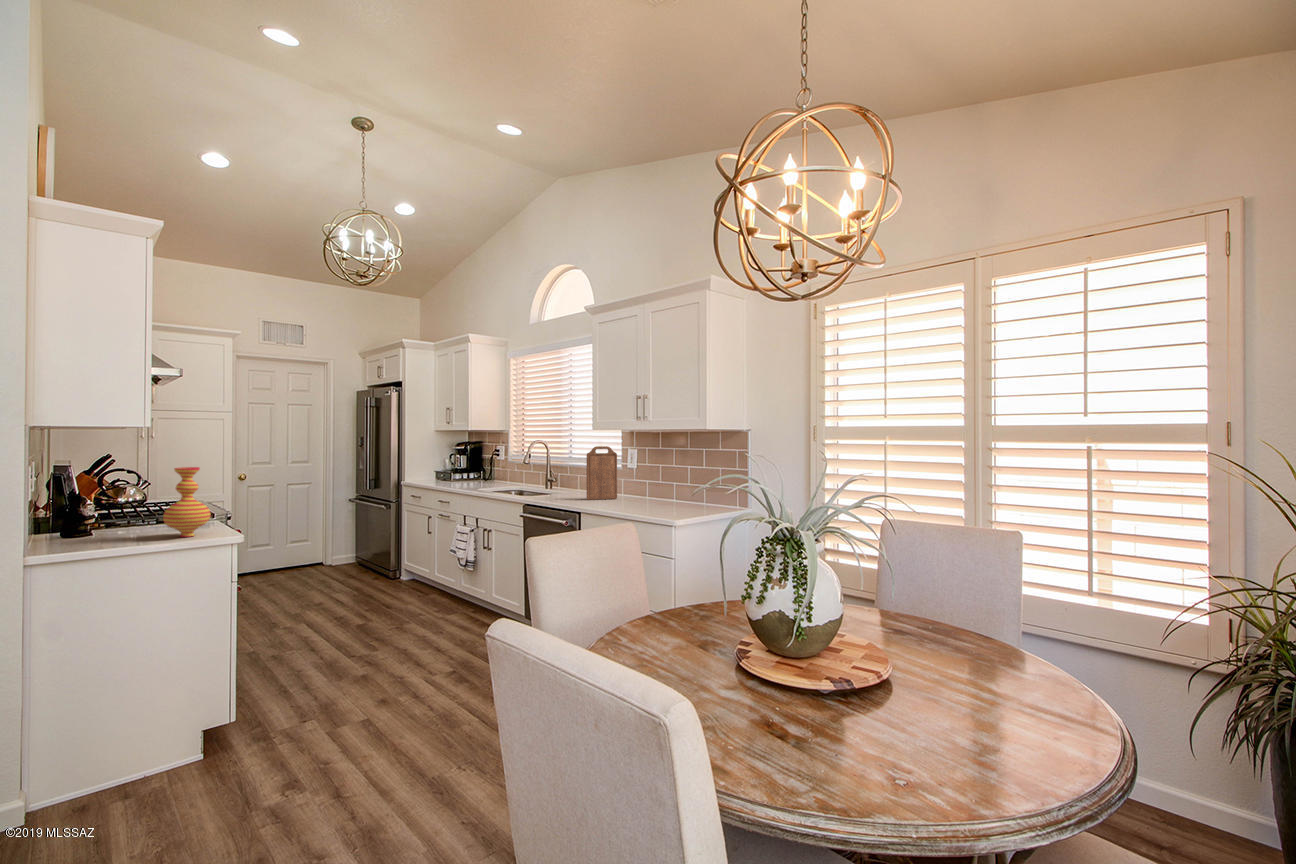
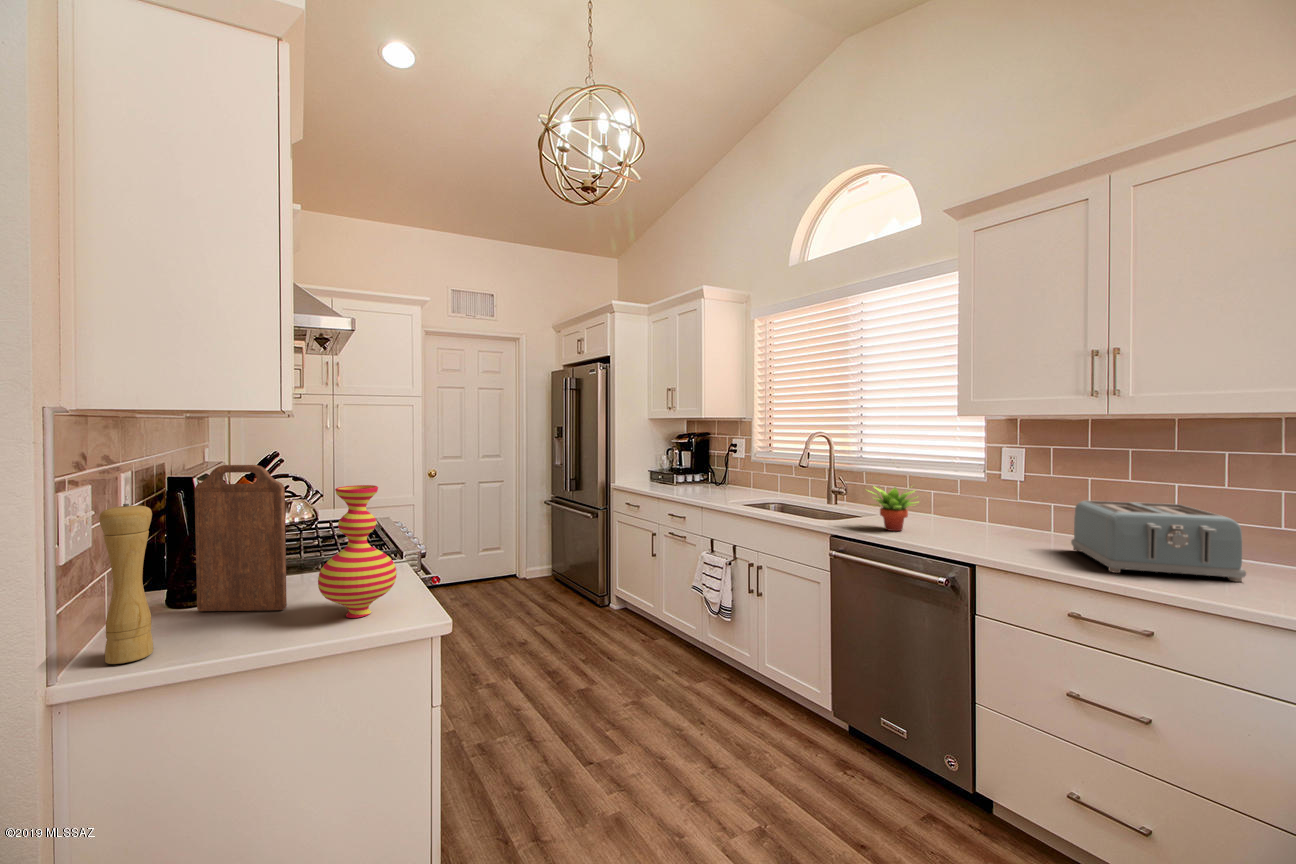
cutting board: present [587,446,617,500] -> present [195,465,287,611]
succulent plant: none [541,471,574,500] -> present [869,487,917,531]
pepper mill: none [44,474,71,552] -> present [99,504,153,664]
toaster: none [626,475,683,511] -> present [1071,500,1246,582]

